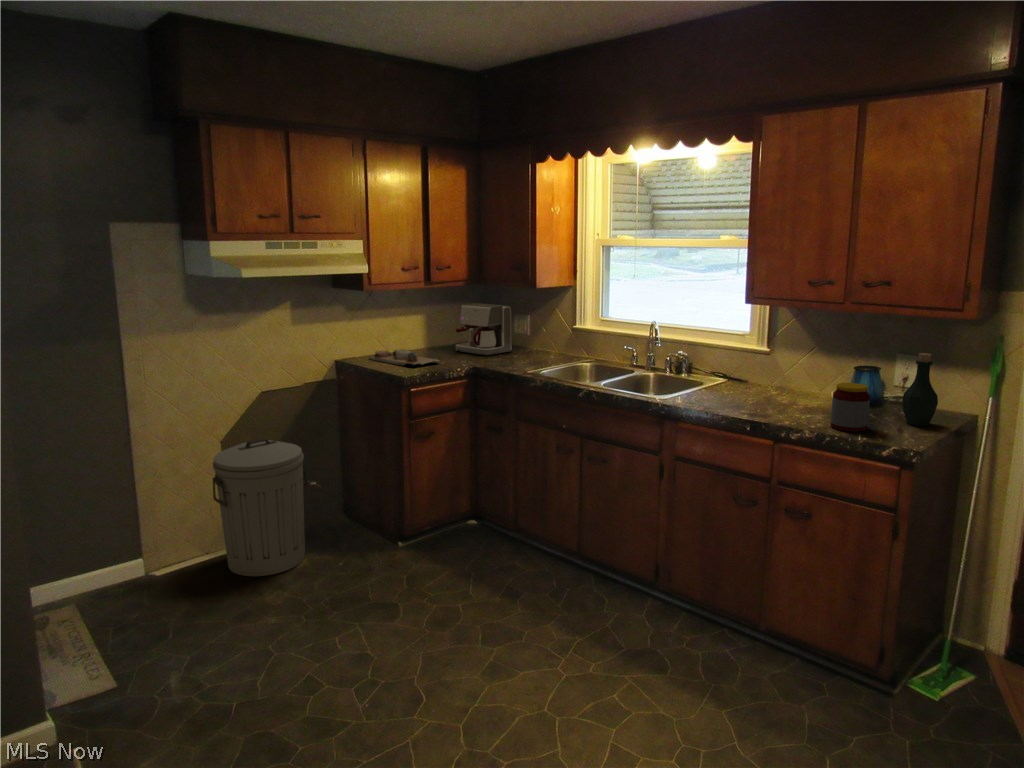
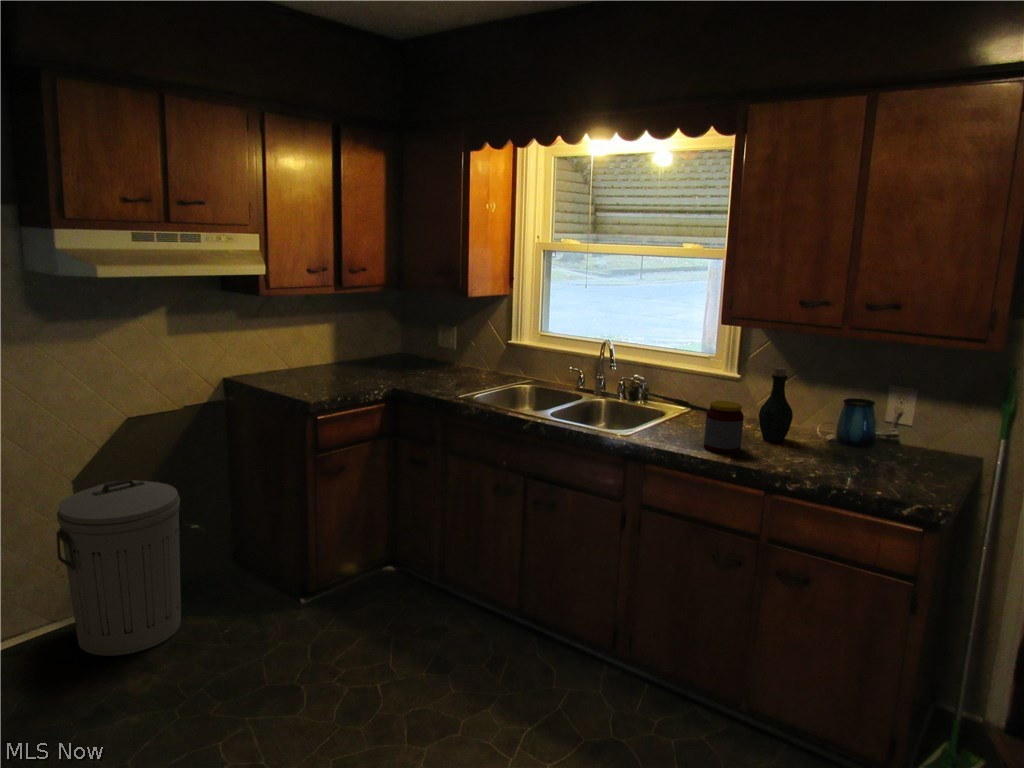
coffee maker: present [456,303,511,355] -> none [371,312,437,374]
cutting board: present [369,349,439,366] -> none [266,365,354,388]
bottle: present [902,353,938,426] -> present [759,367,793,442]
jar: present [831,383,870,432] -> present [704,401,744,453]

